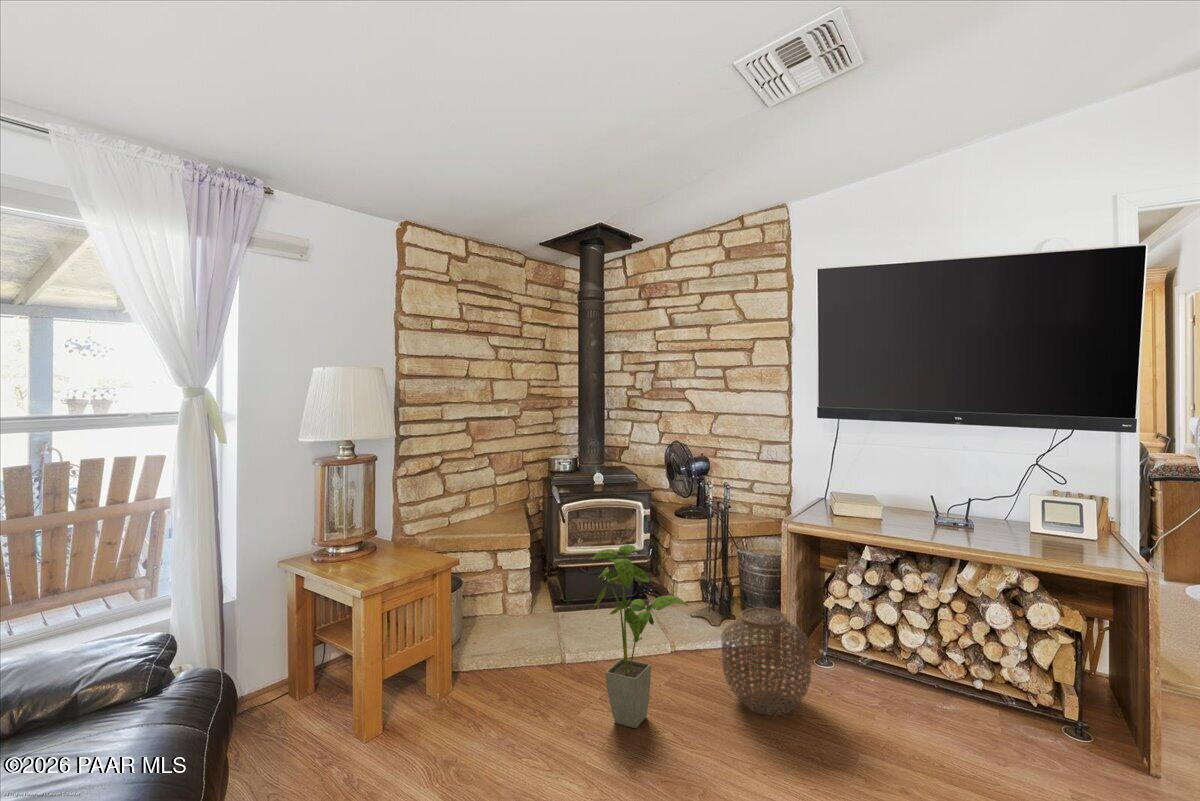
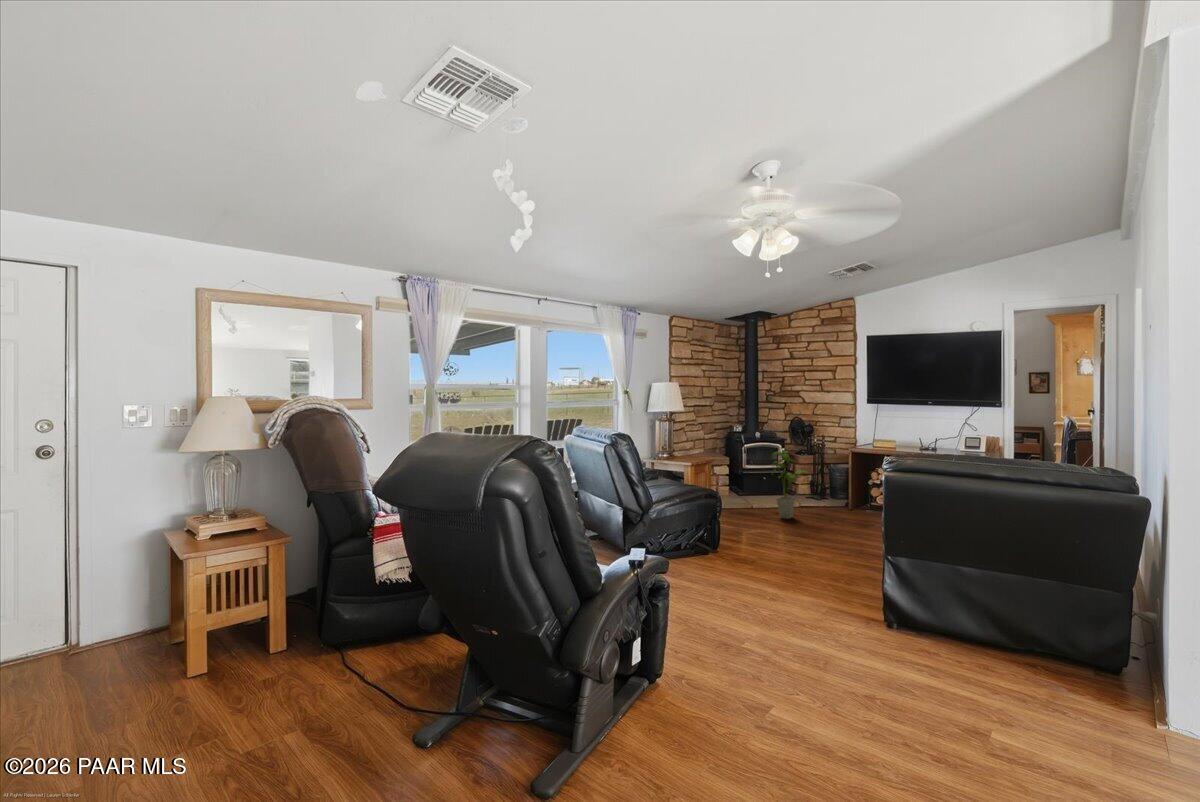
woven basket: present [721,608,811,715] -> none [822,480,860,518]

